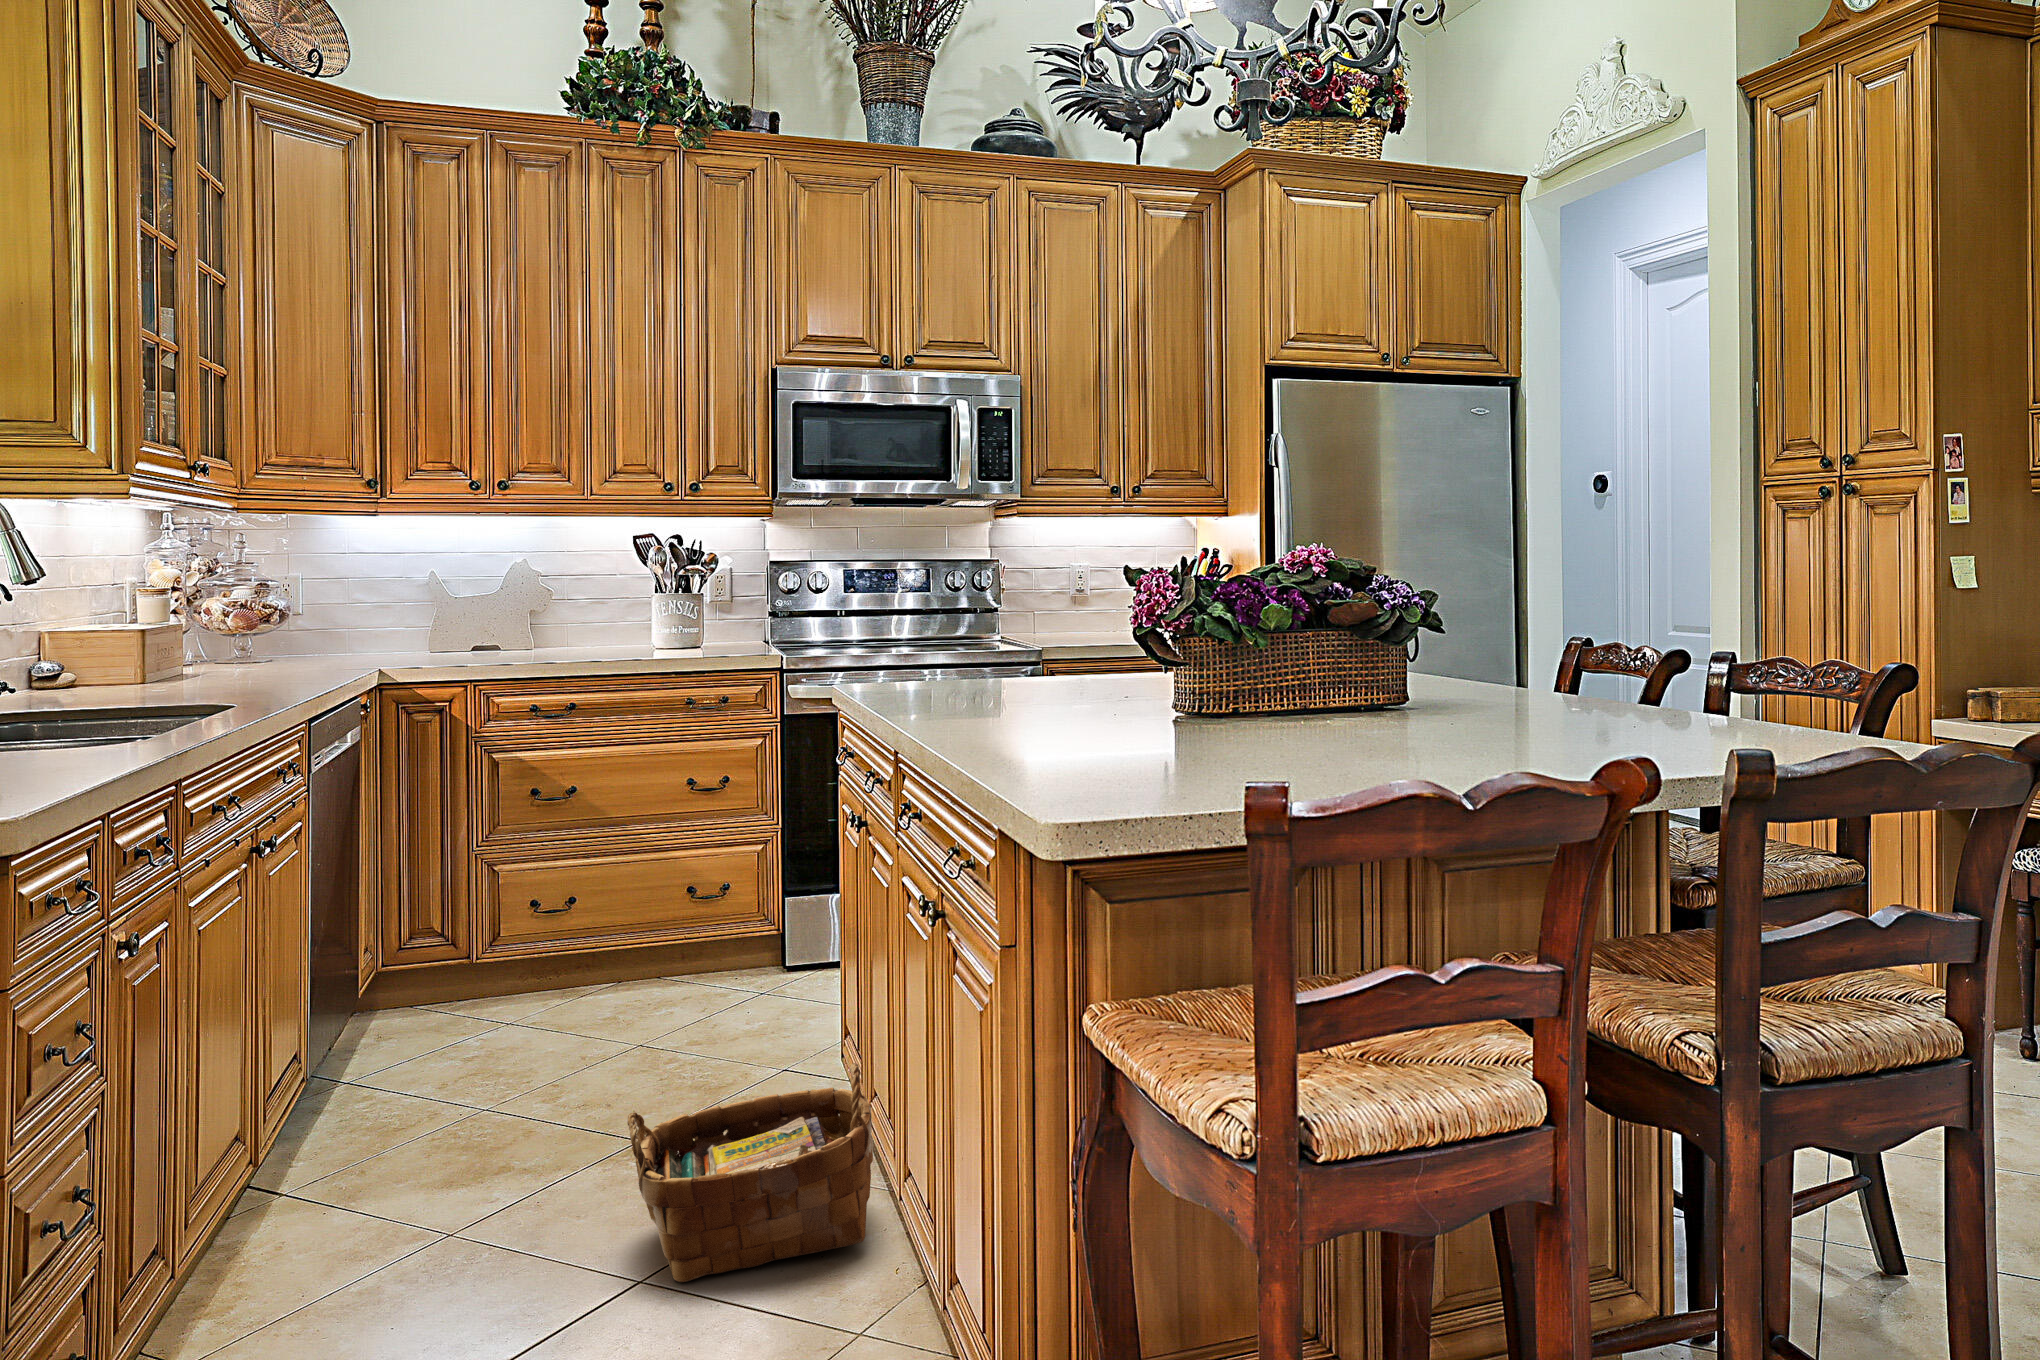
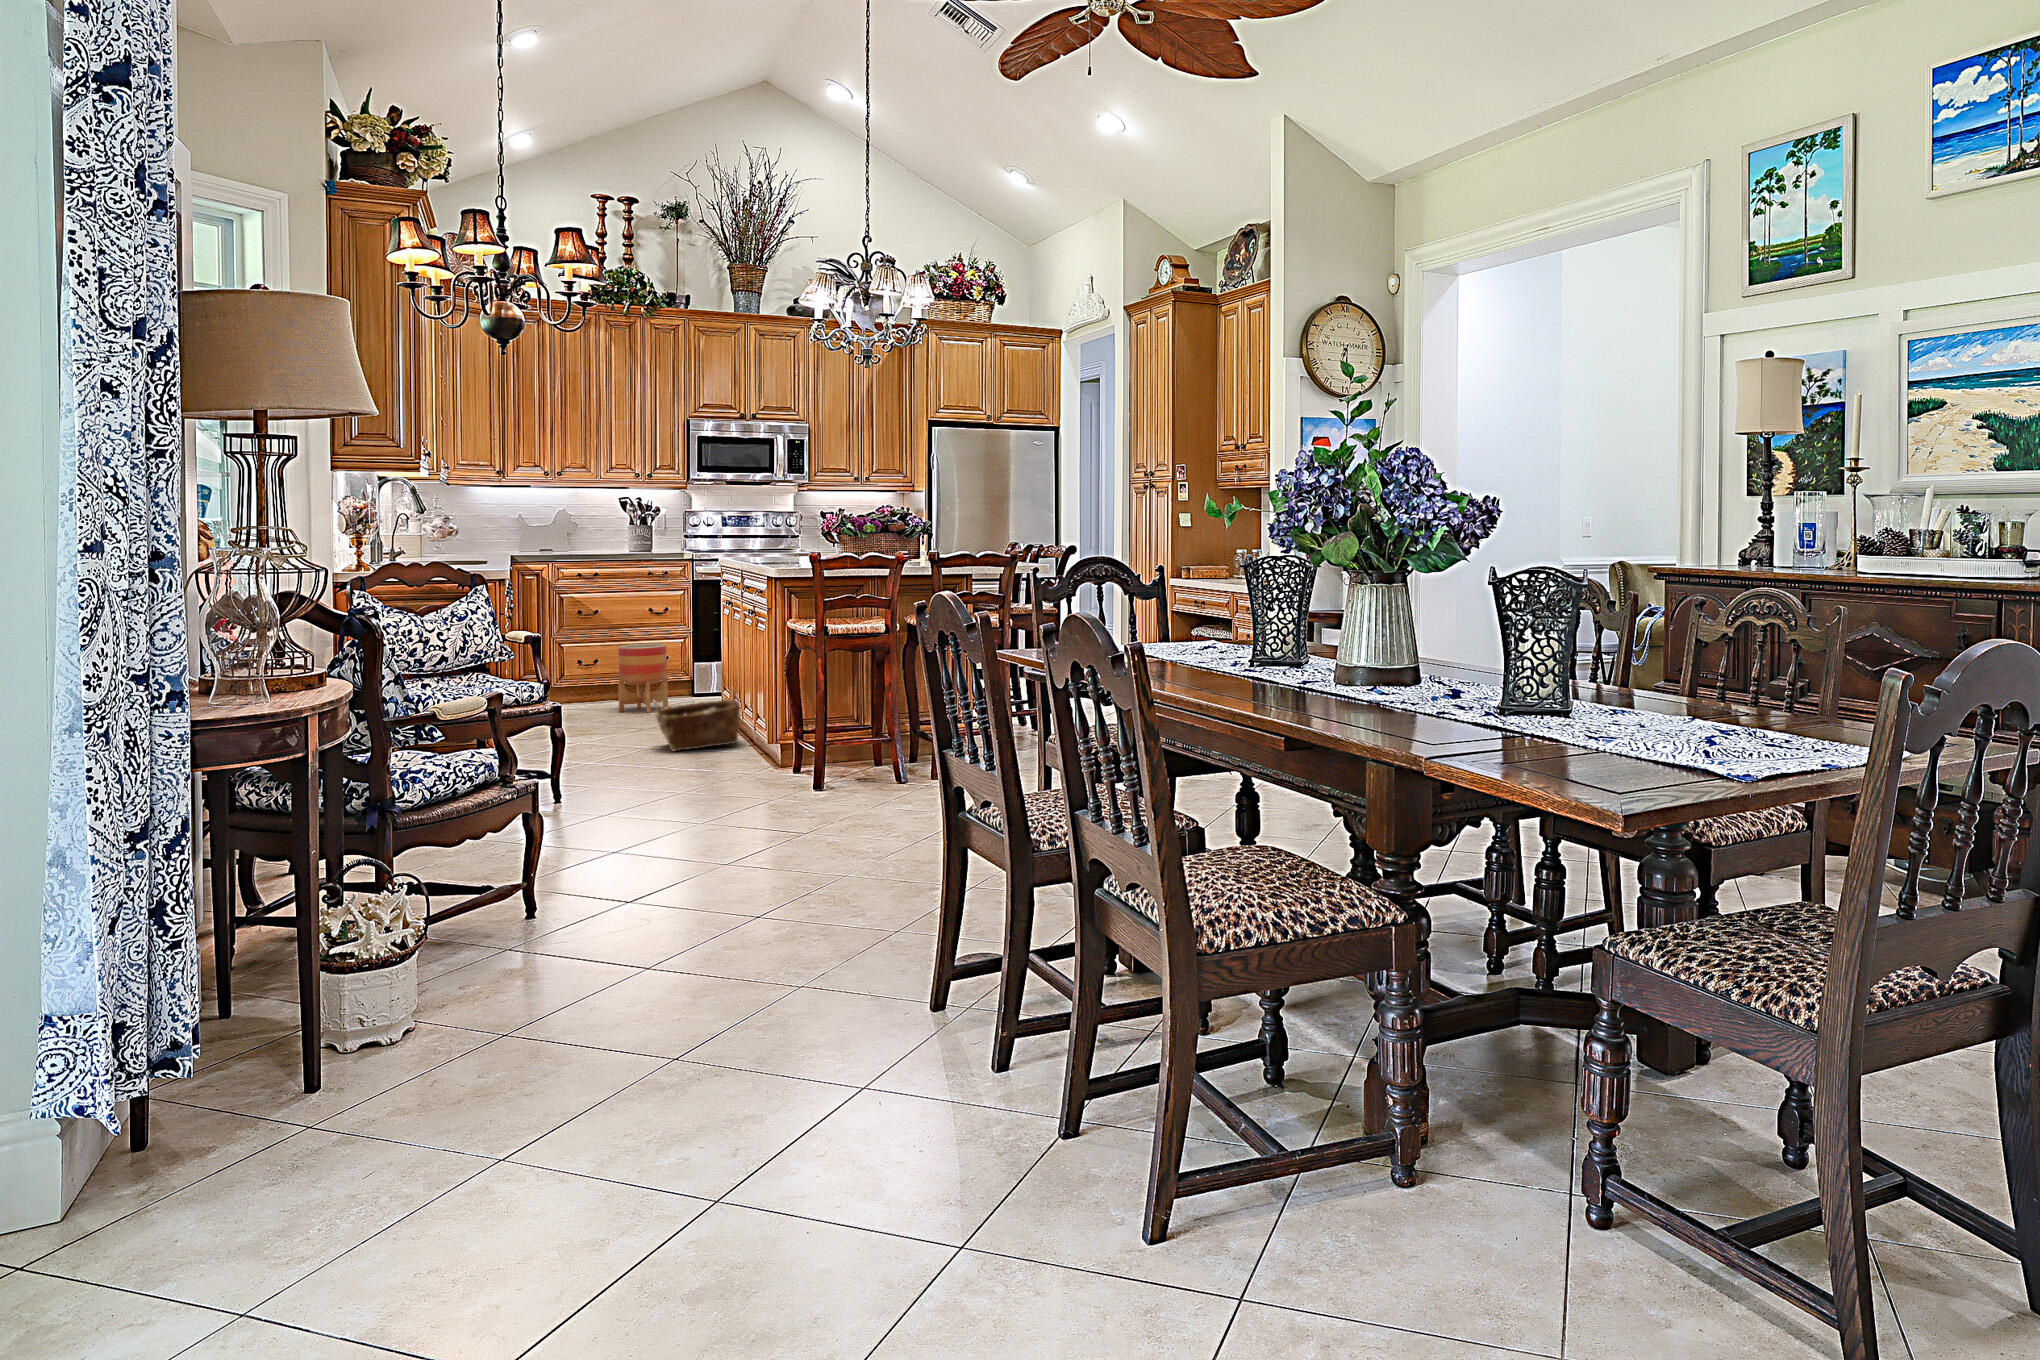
planter: none [613,861,724,1031] -> present [618,644,668,713]

